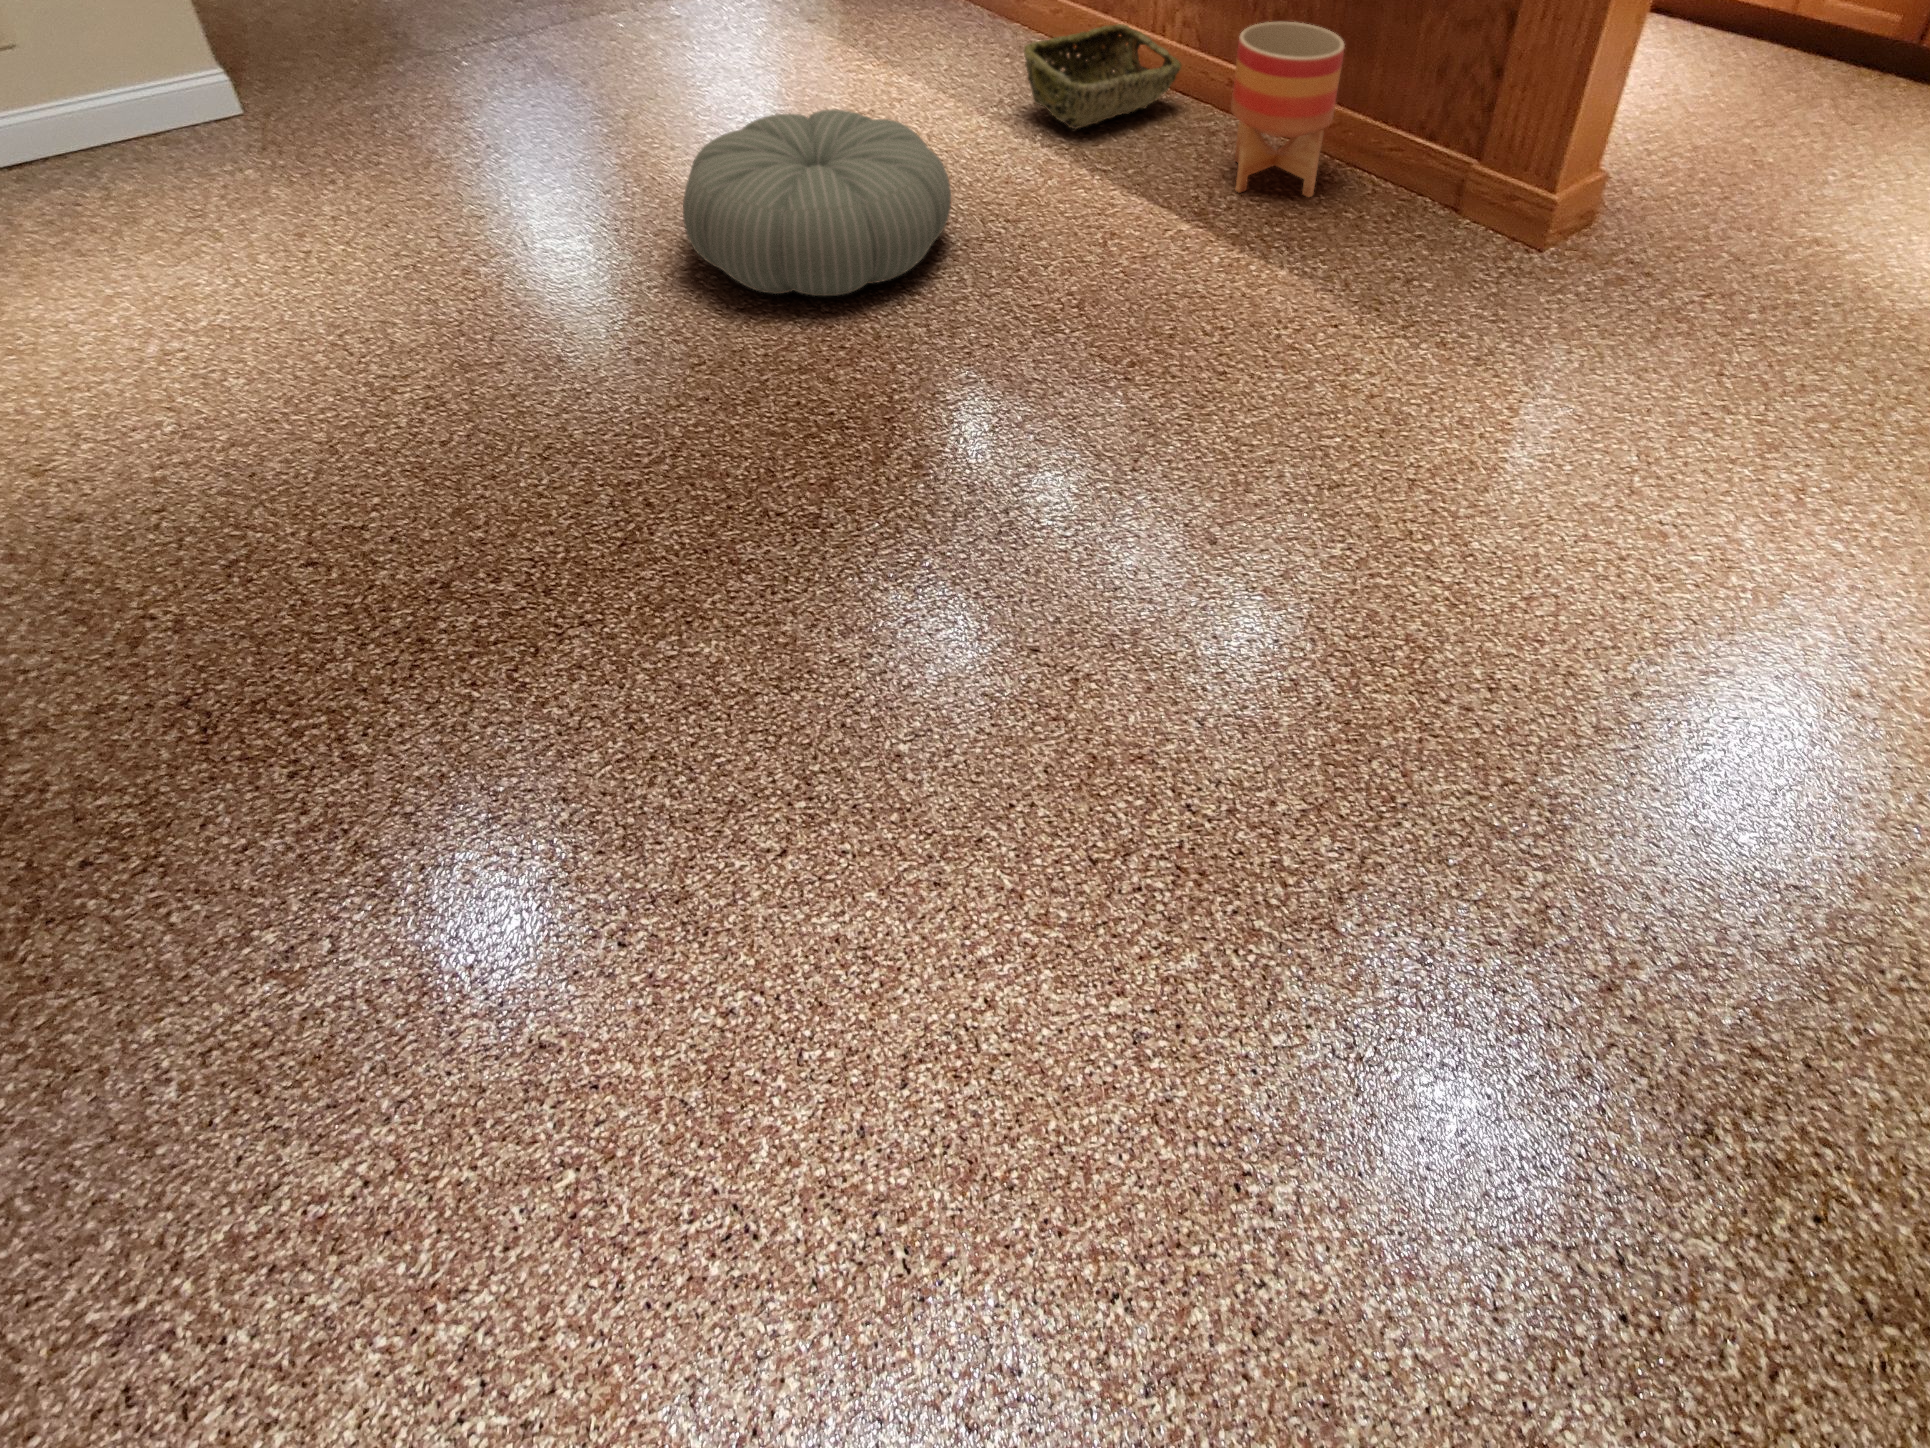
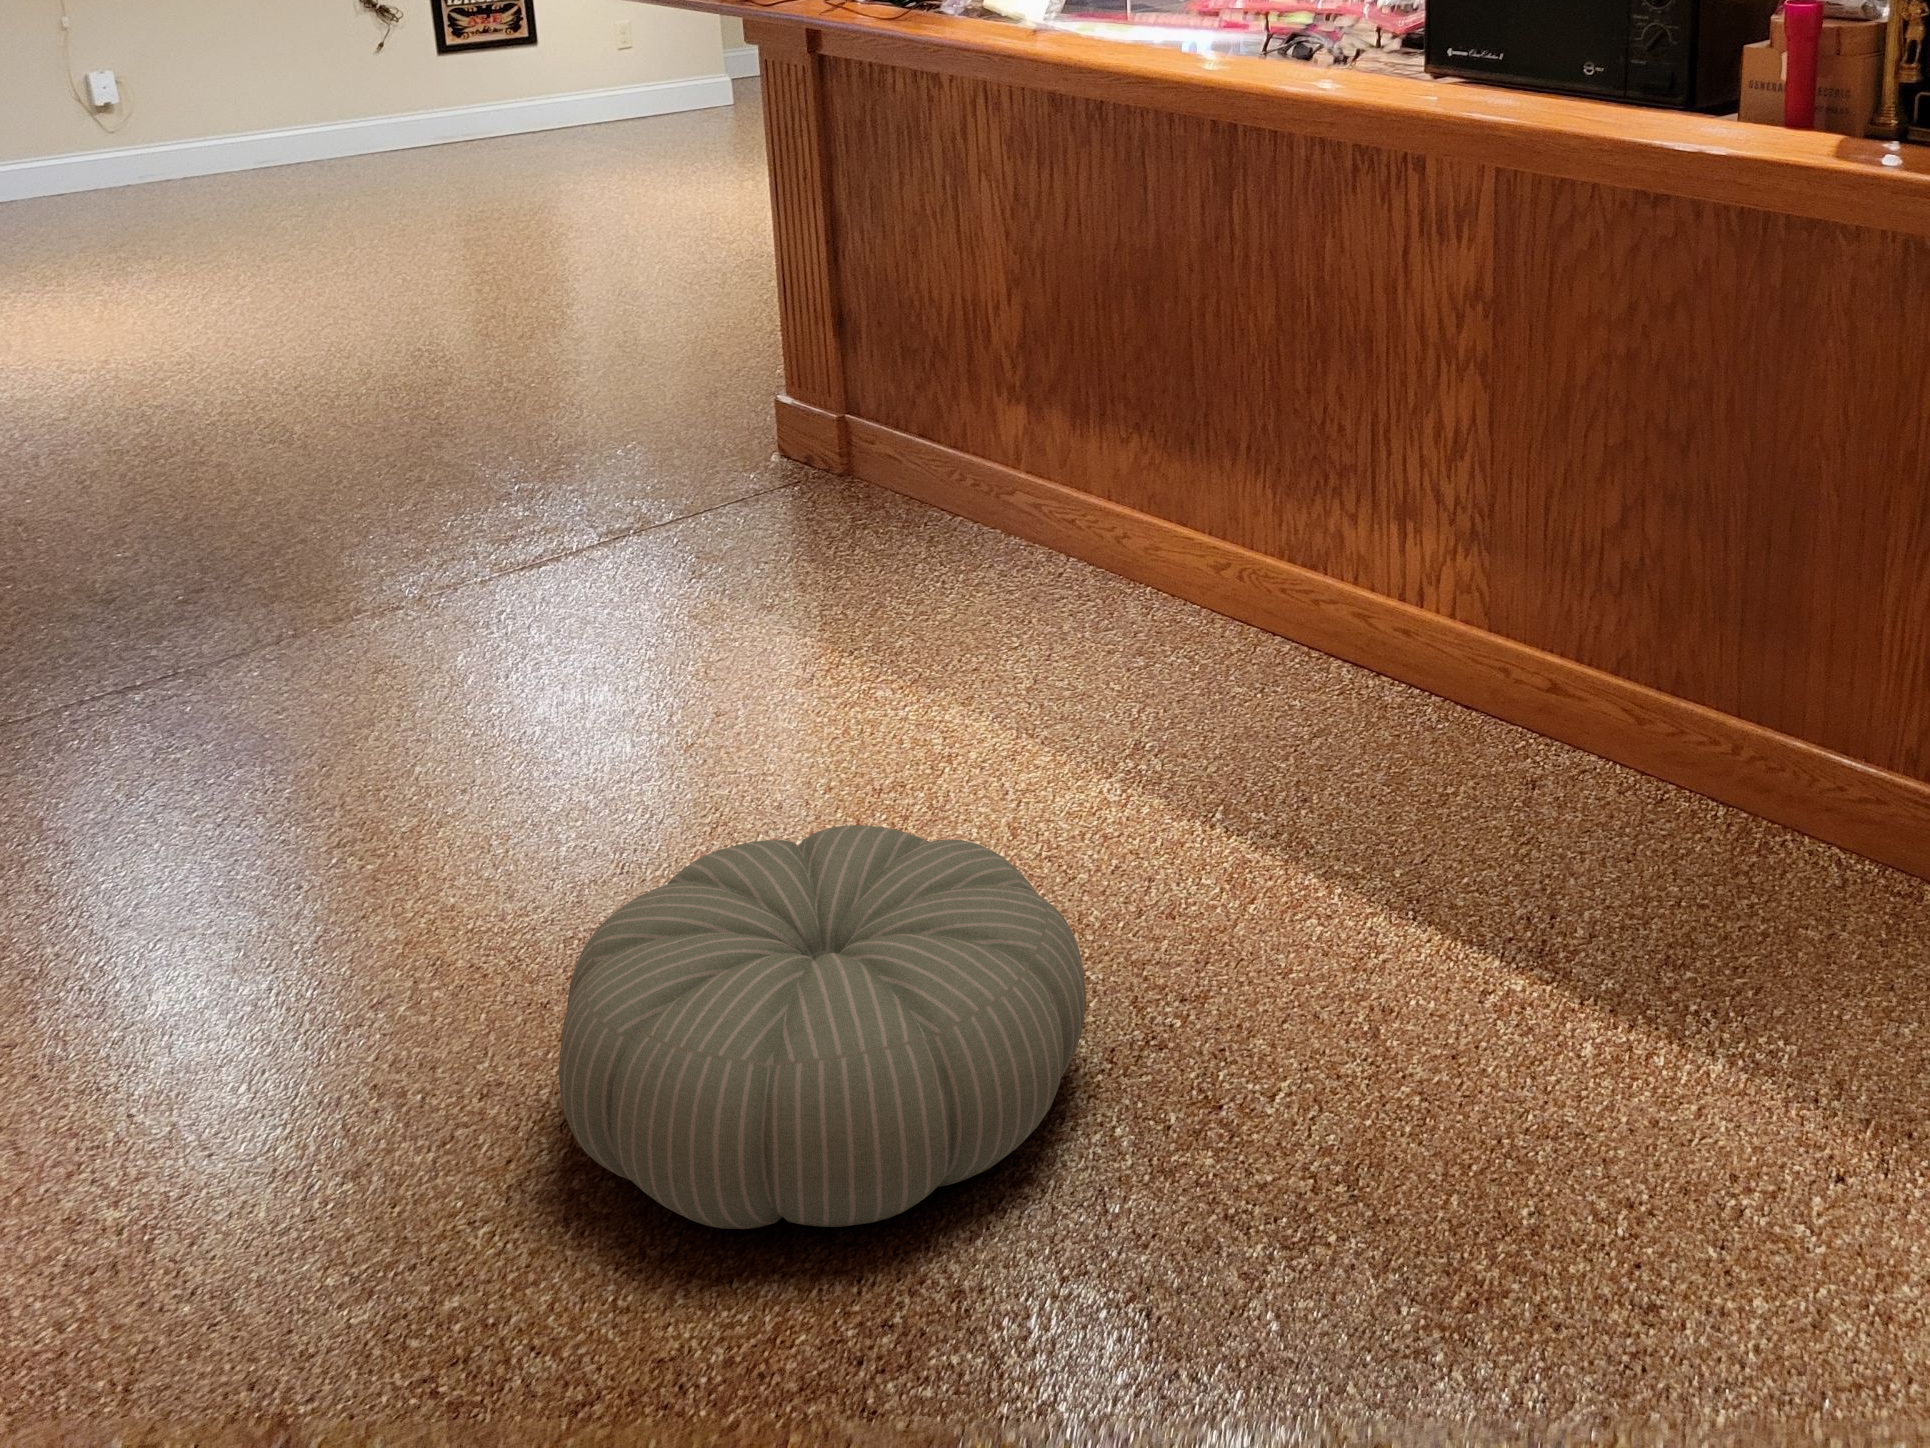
planter: present [1231,22,1345,197] -> none [1586,603,1775,920]
woven basket: present [1024,24,1181,129] -> none [1181,601,1467,806]

